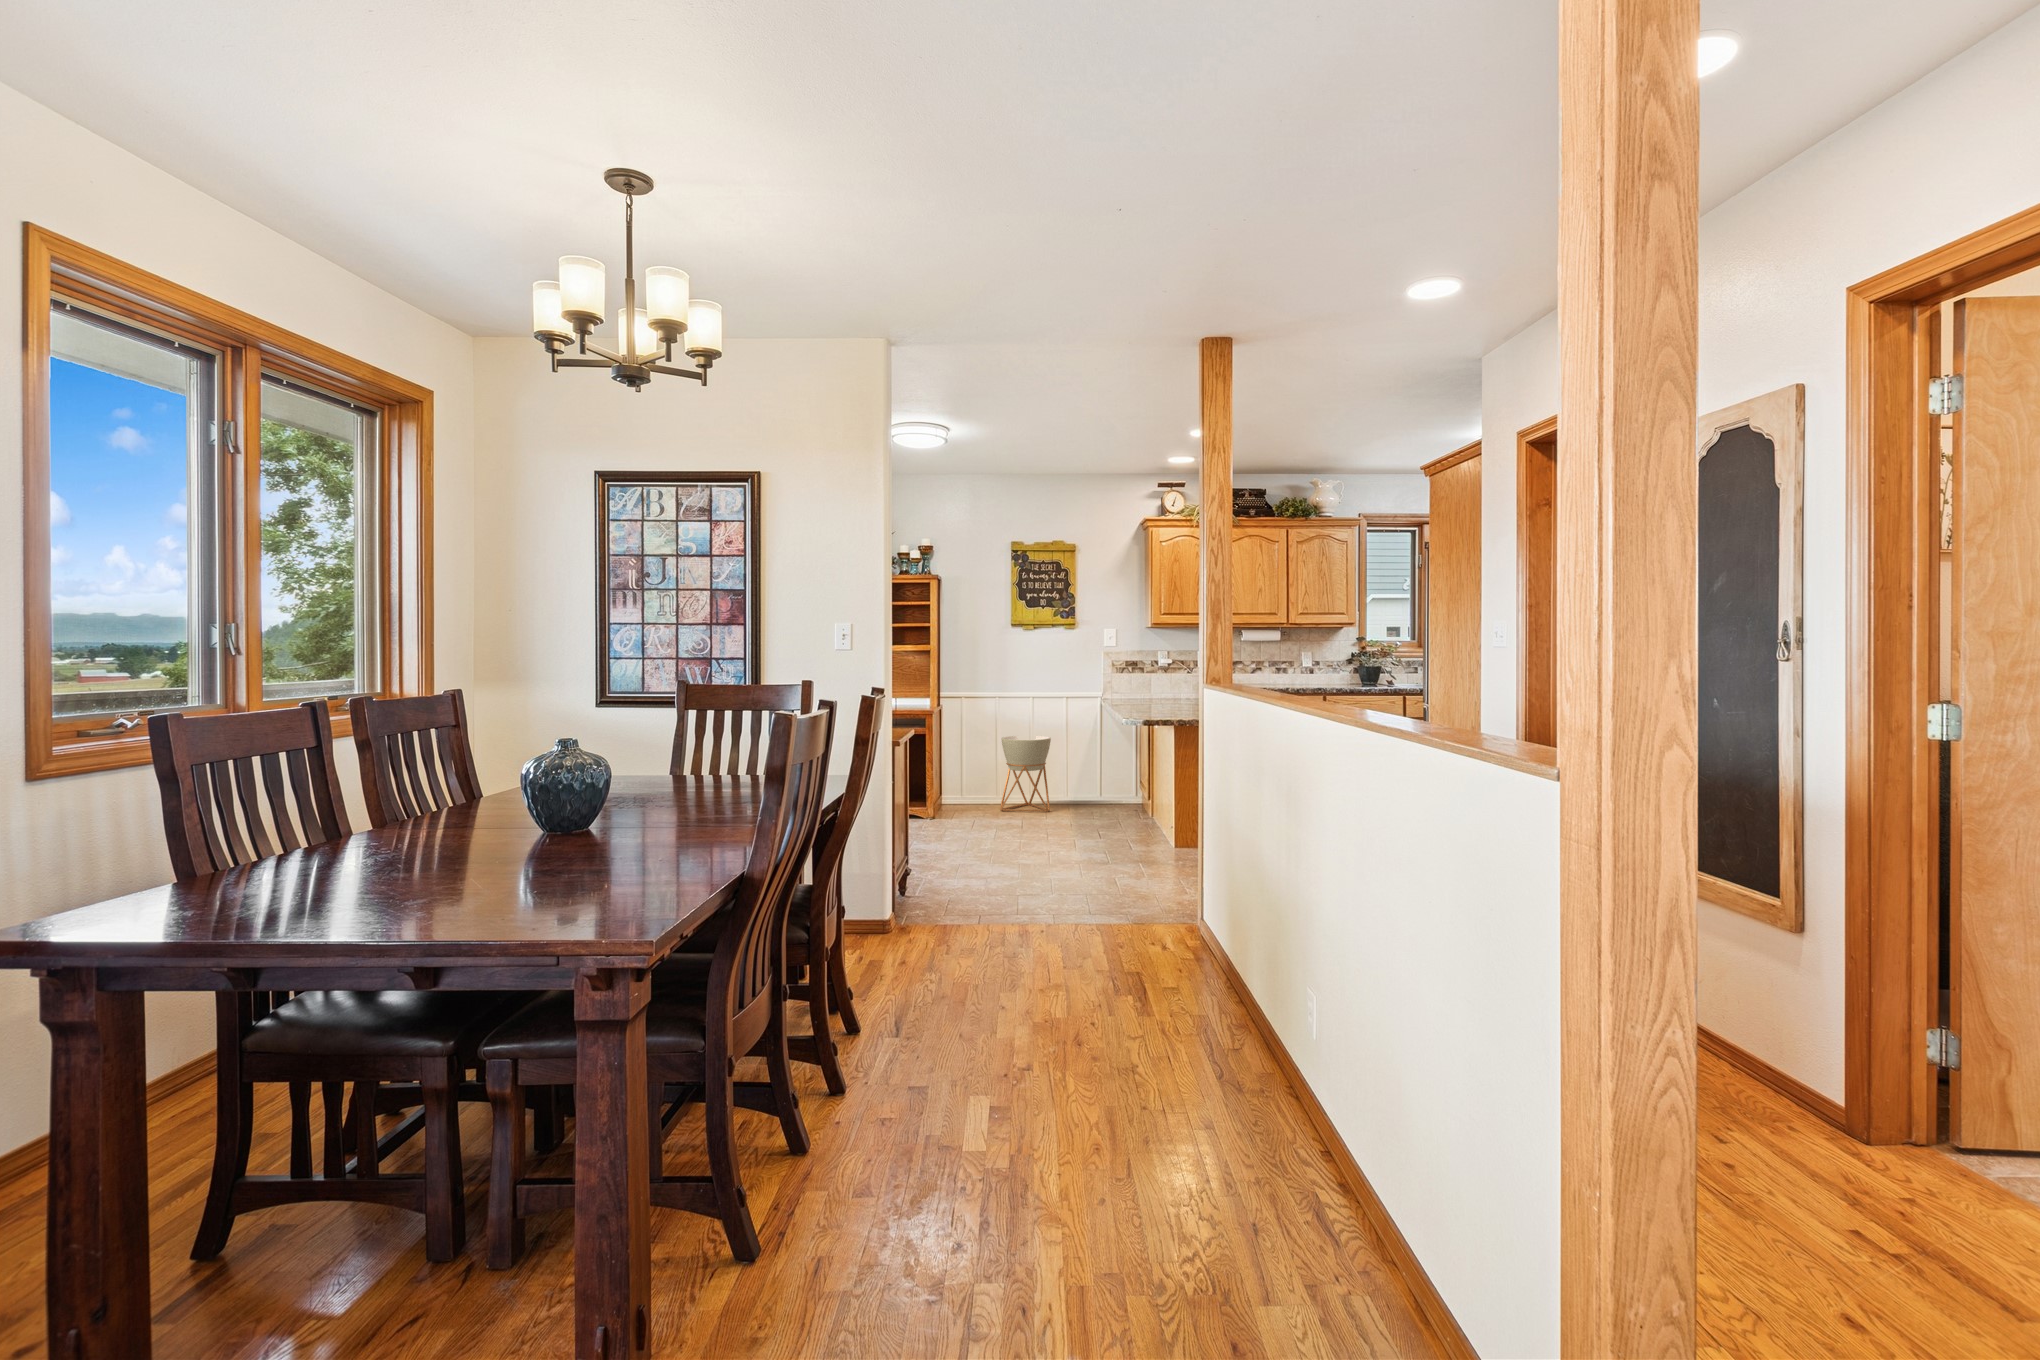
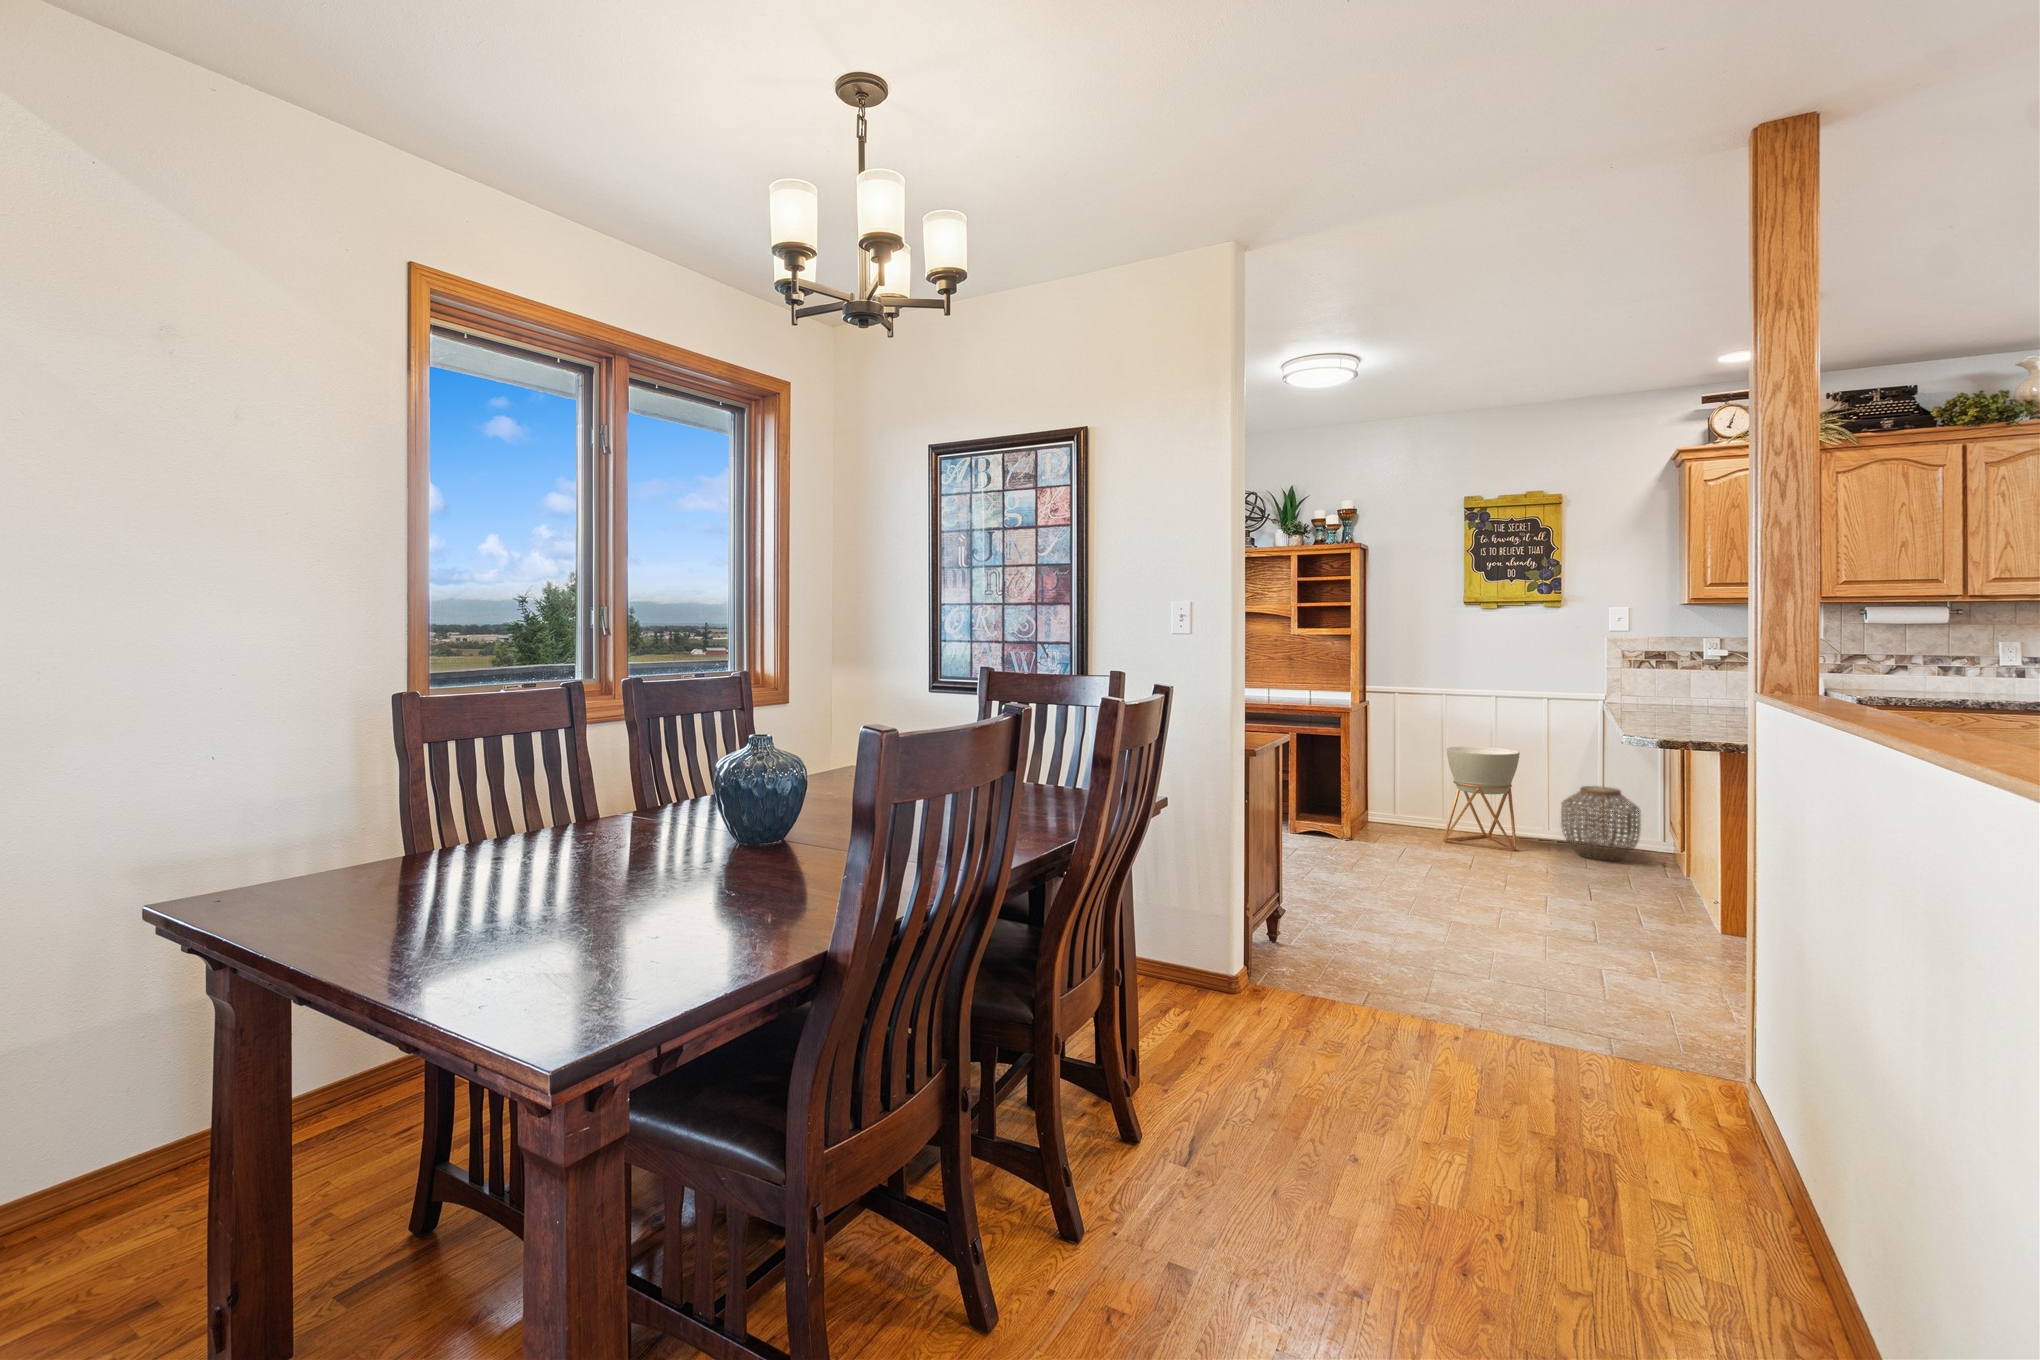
woven basket: none [1078,759,1126,812] -> present [1561,786,1640,861]

